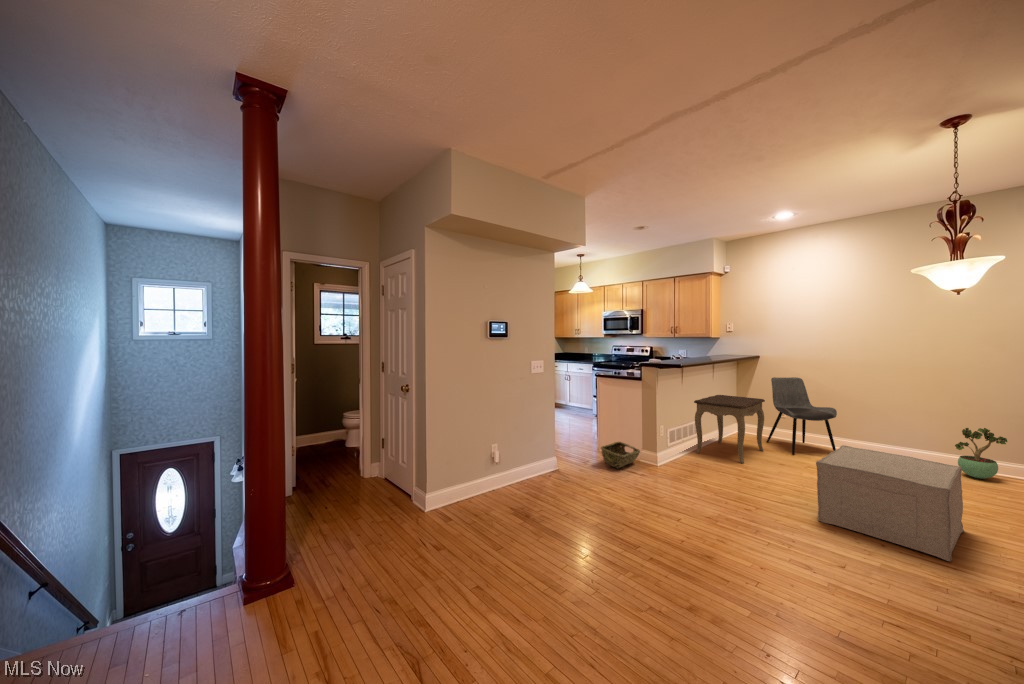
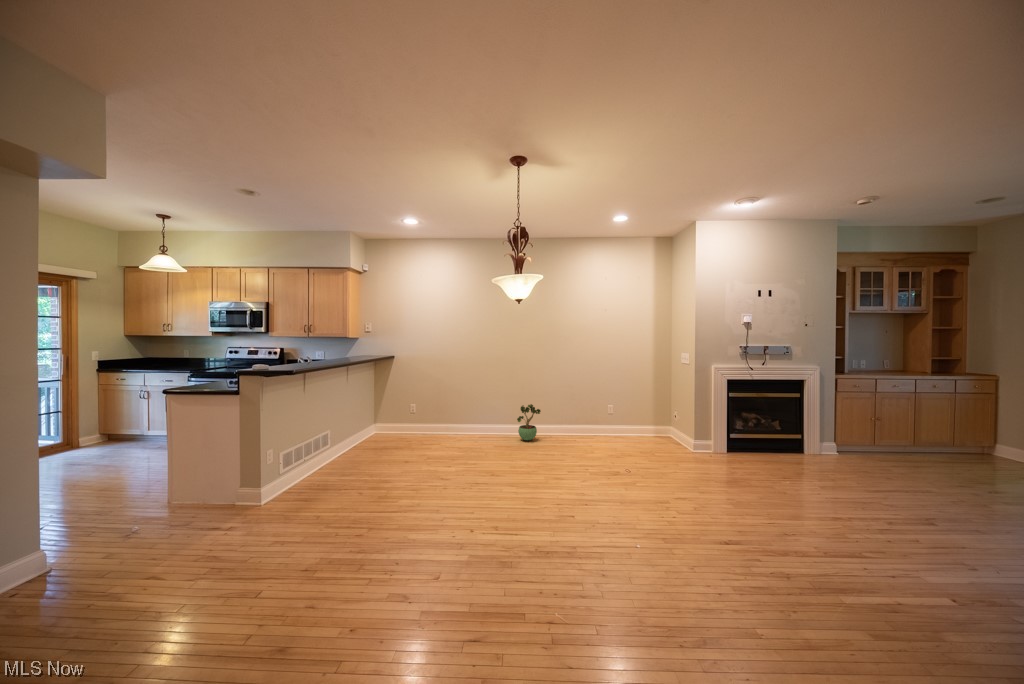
dining chair: present [767,377,837,455] -> none [398,375,450,449]
side table: present [694,395,765,463] -> none [320,399,395,471]
woven basket: present [601,442,640,468] -> none [159,484,236,529]
ottoman: present [816,445,964,561] -> none [425,437,521,526]

